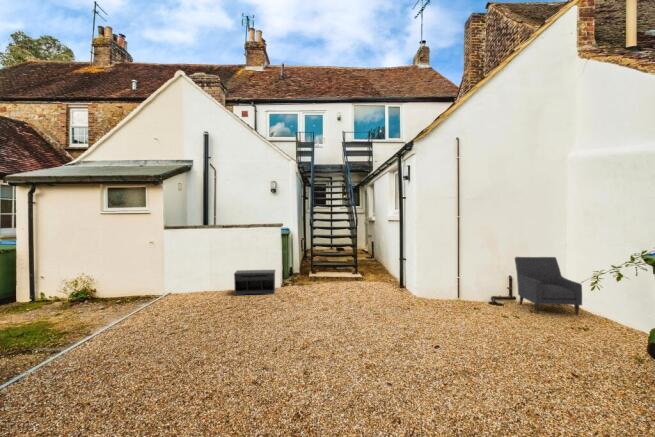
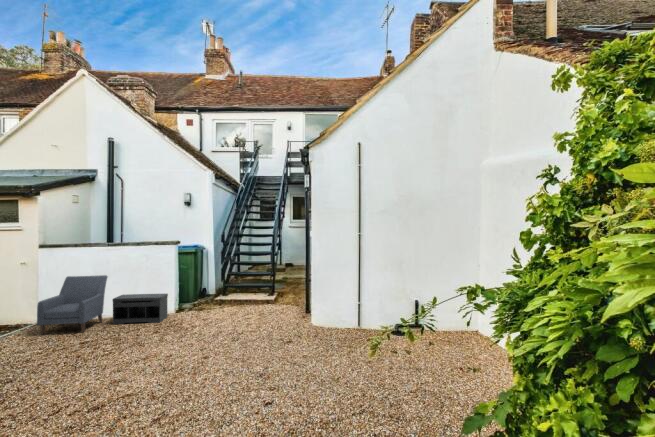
chair: present [515,257,582,315] -> present [37,275,108,334]

